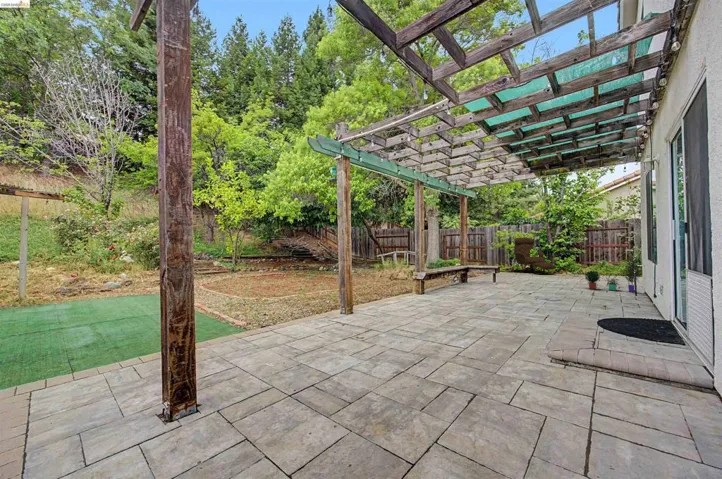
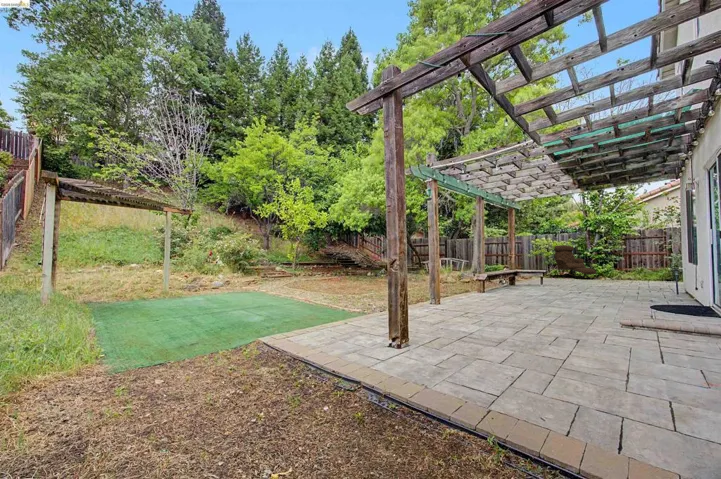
potted plant: present [585,257,640,292] -> none [629,262,683,293]

